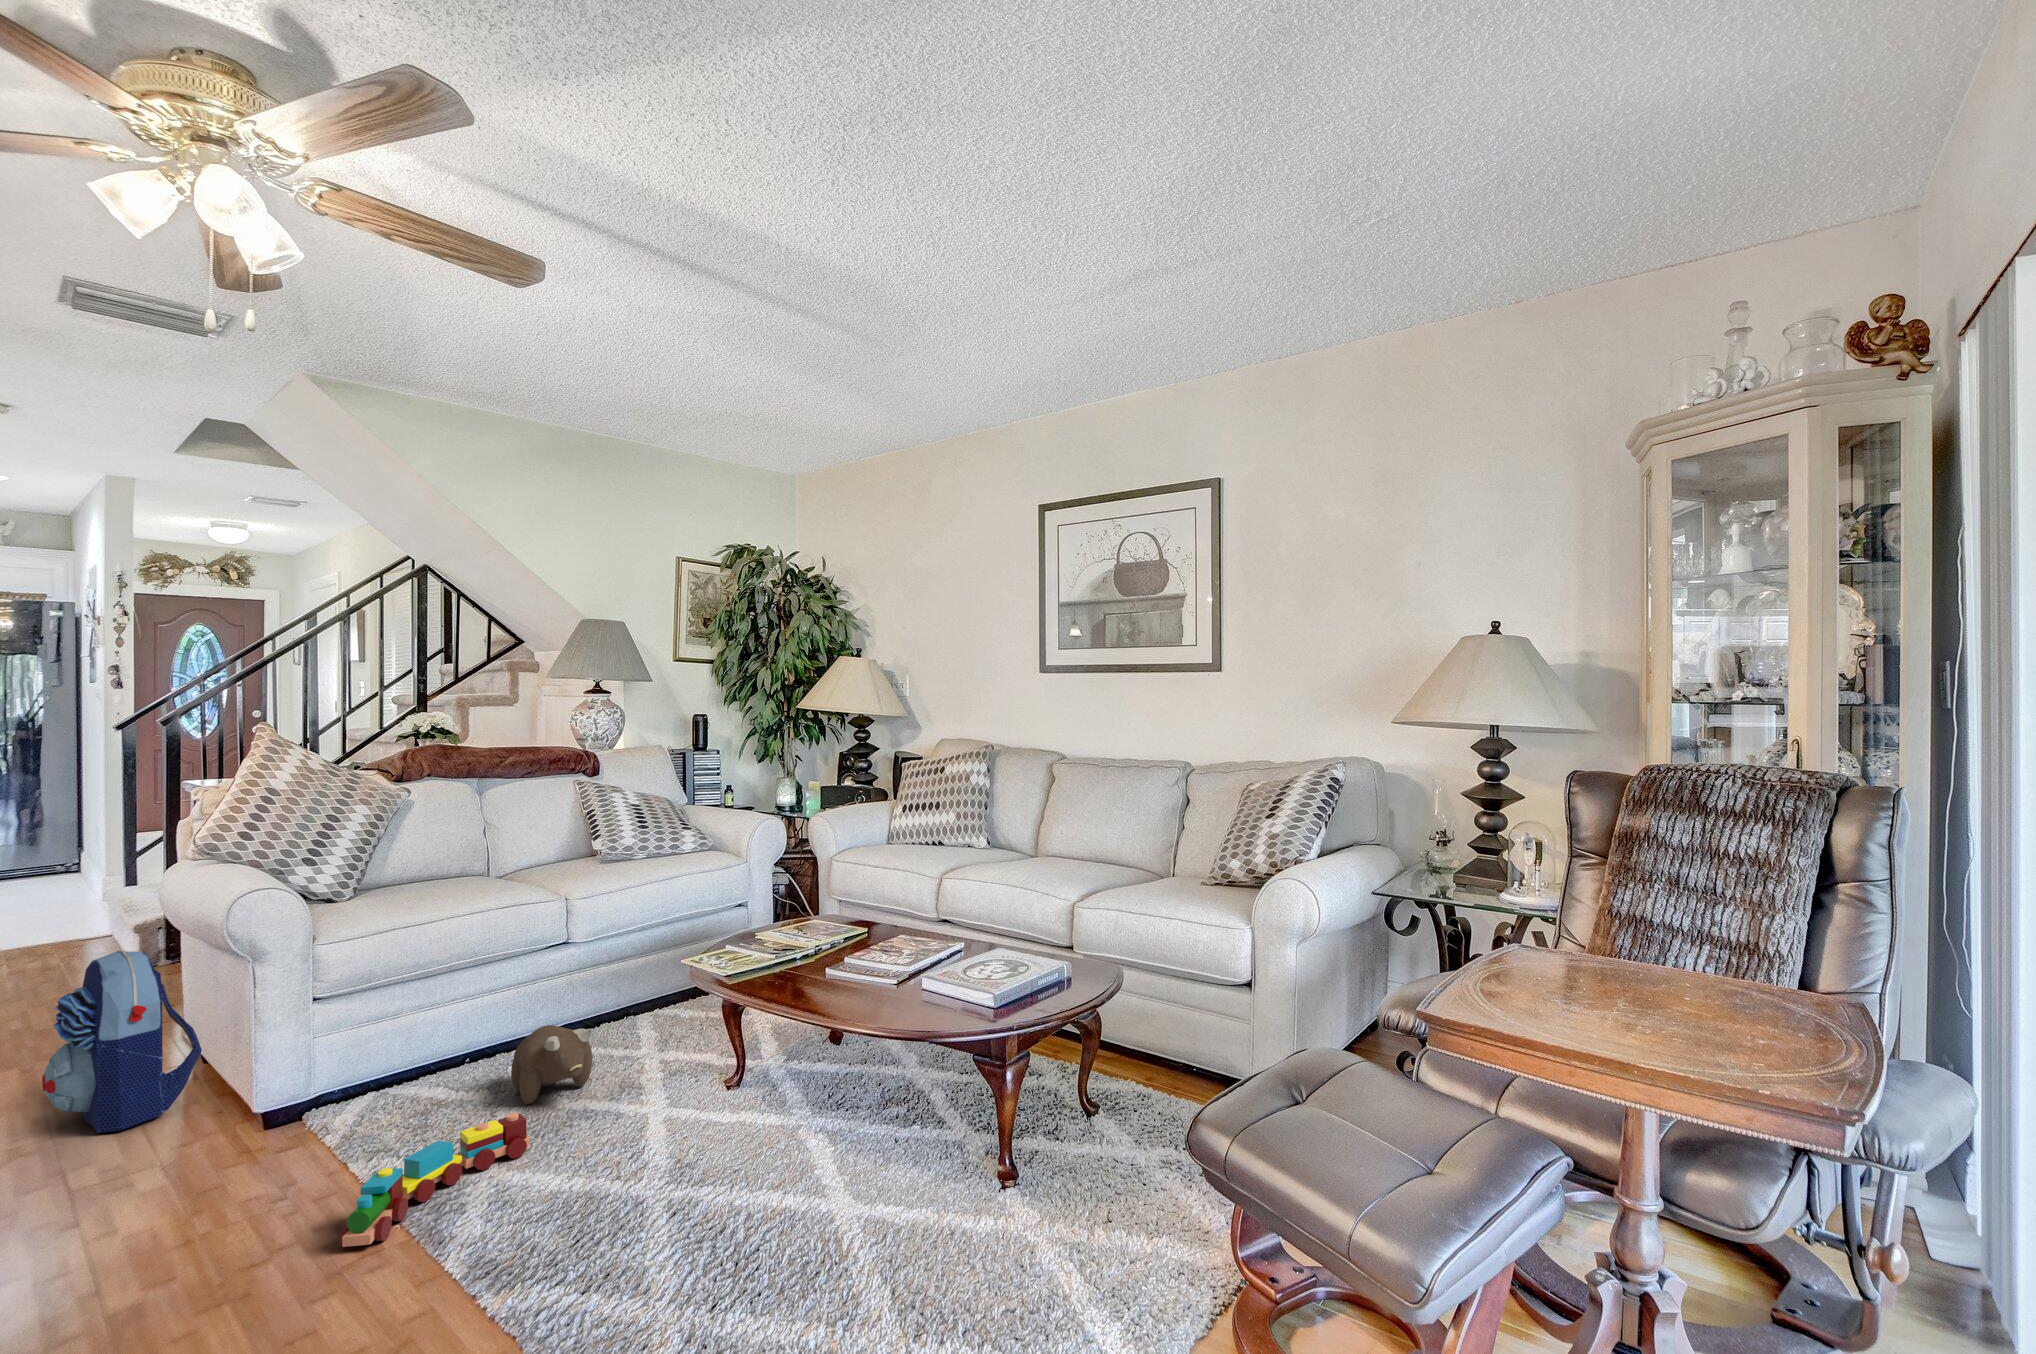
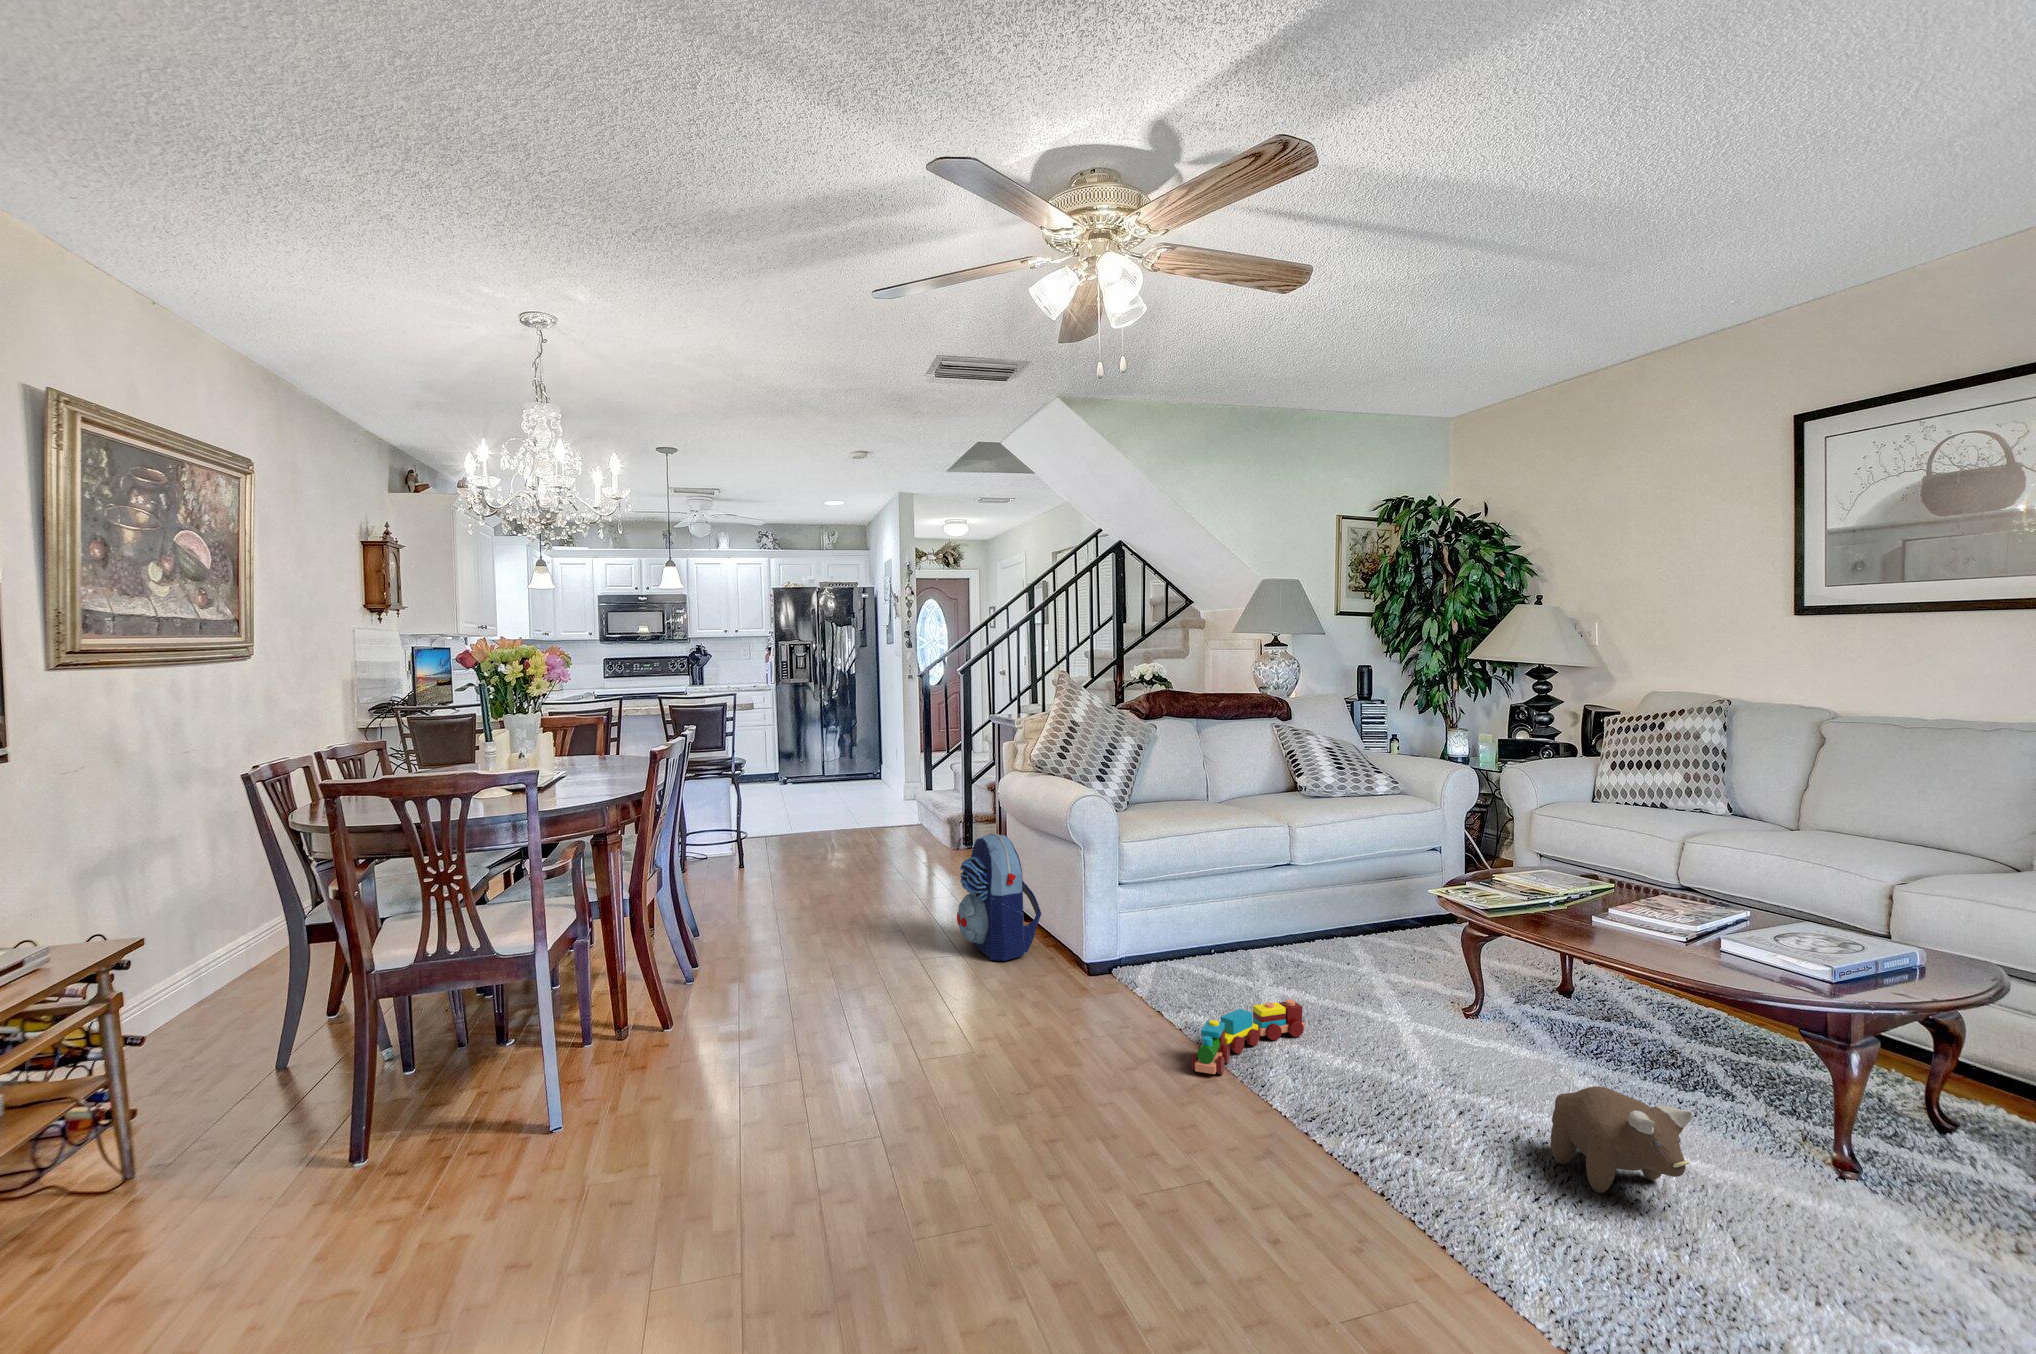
plush toy: present [511,1025,593,1104] -> present [1551,1086,1692,1193]

